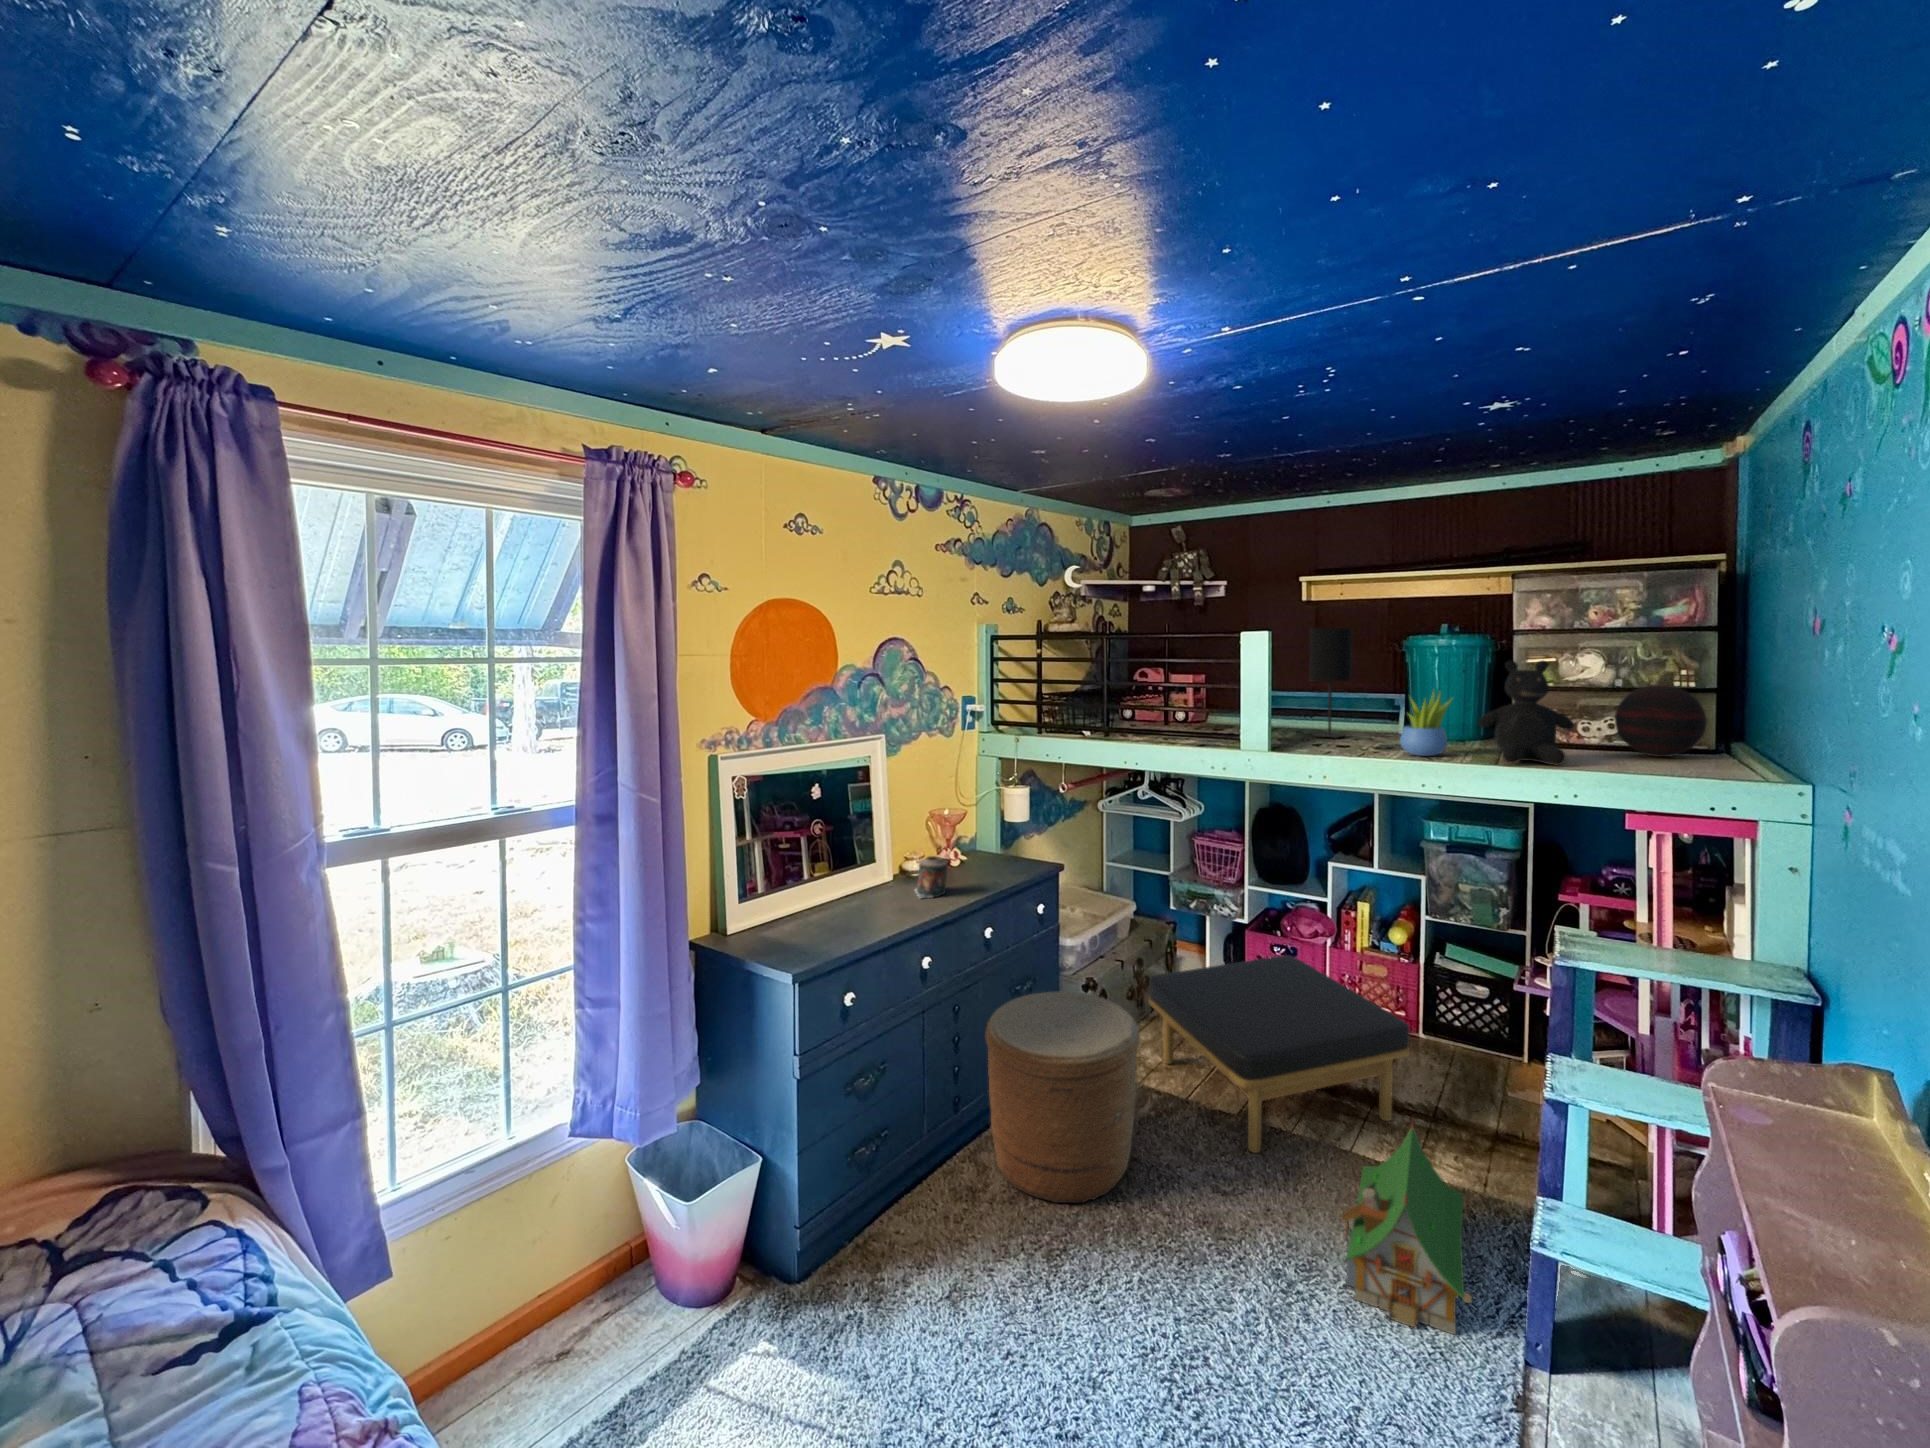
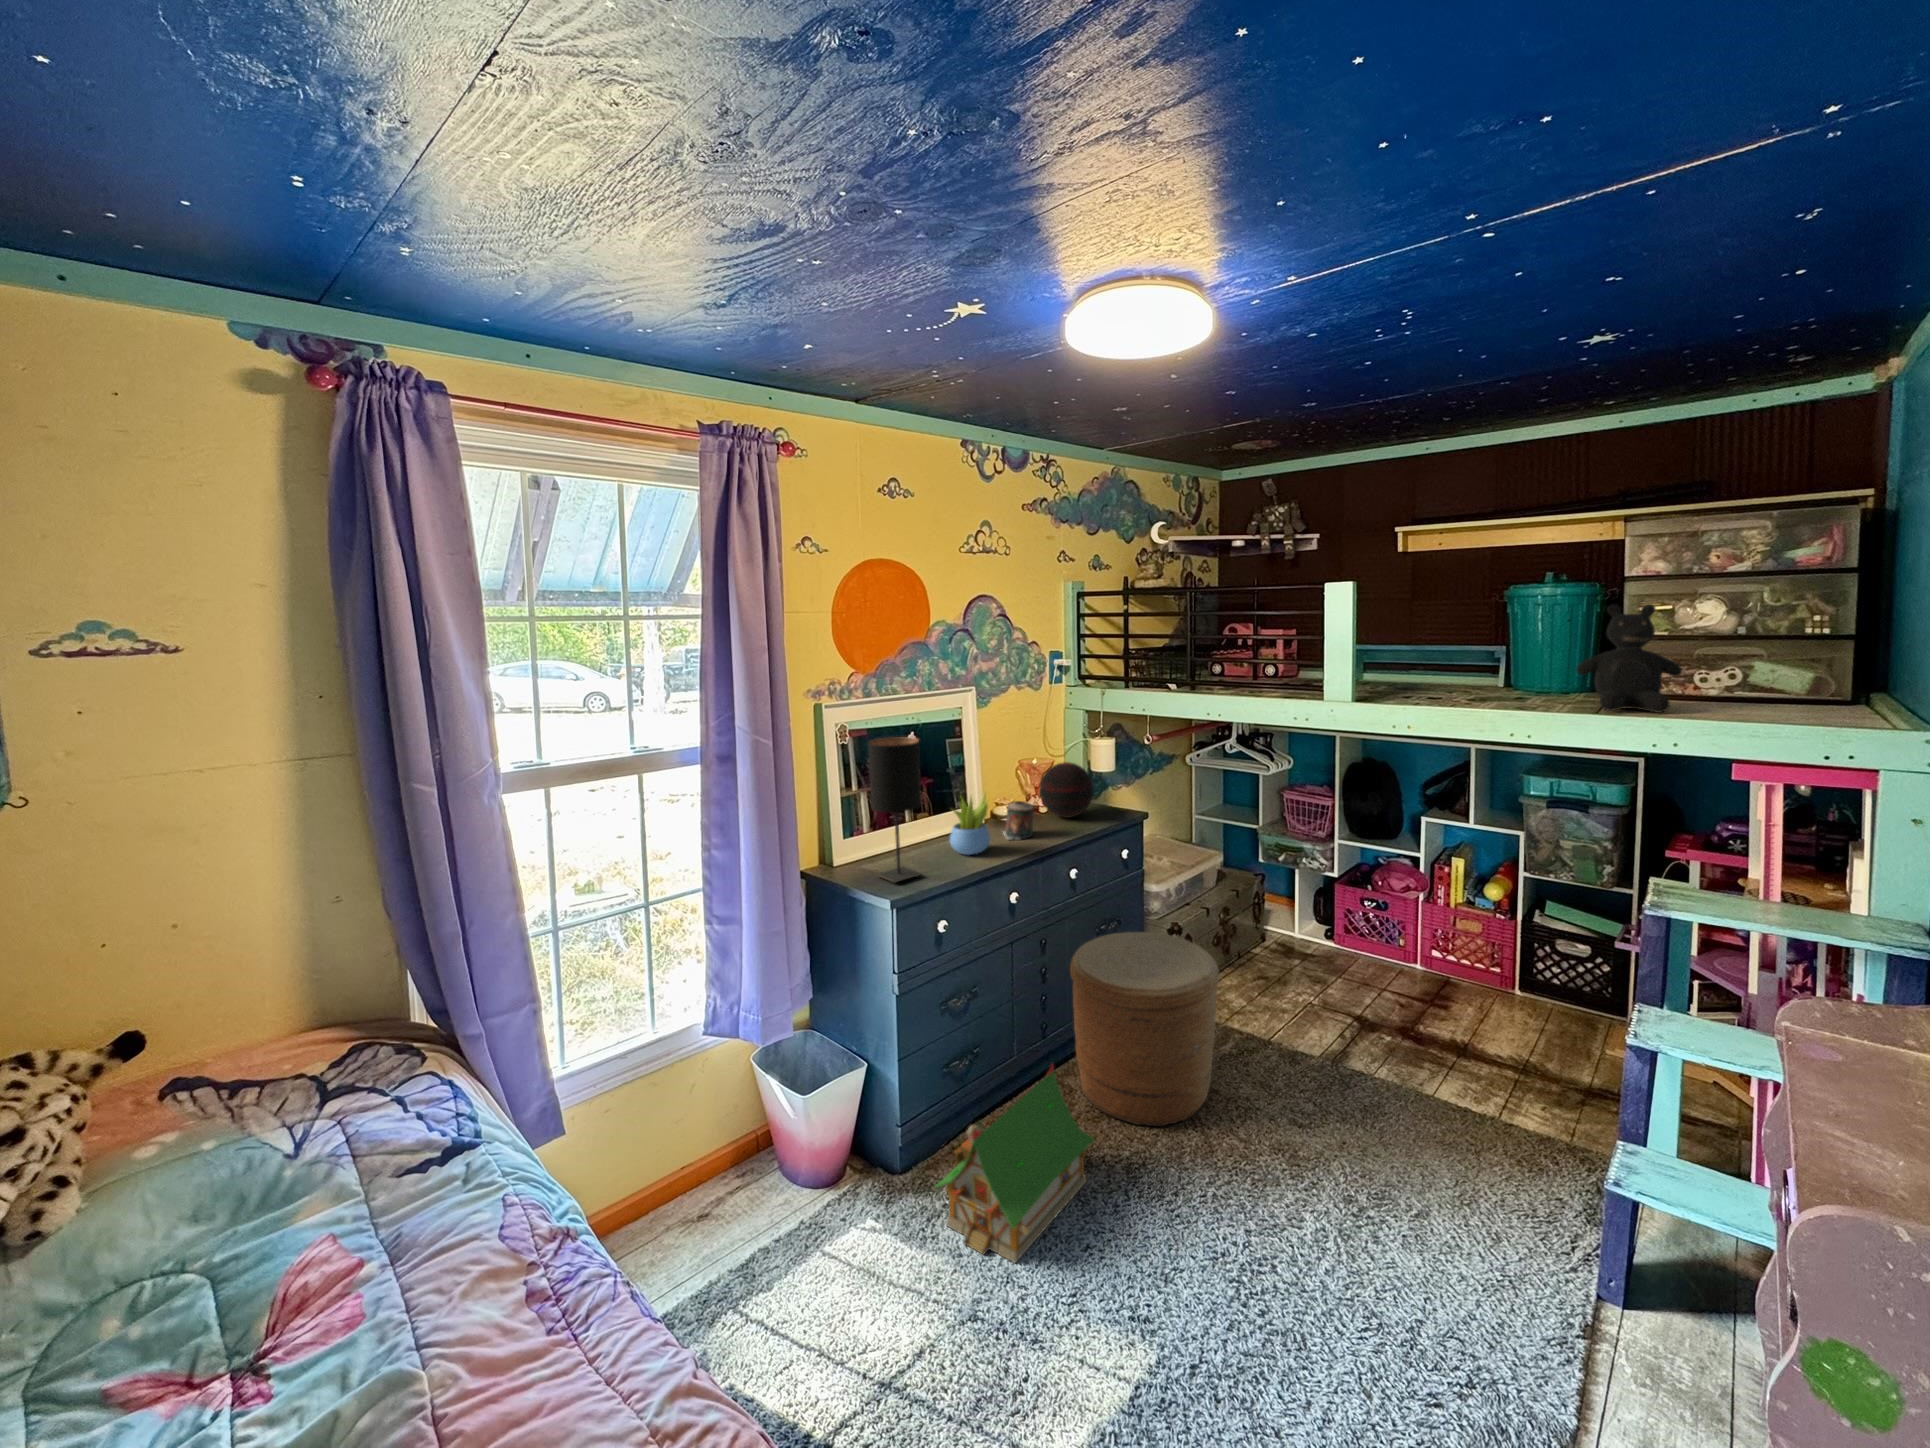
table lamp: present [1309,628,1352,738] -> present [868,737,921,883]
decorative orb: present [1615,685,1707,757] -> present [1039,762,1094,818]
succulent plant: present [1400,693,1451,756] -> present [950,793,990,855]
ottoman: present [1149,955,1410,1153] -> none [1233,908,1500,1093]
toy house: present [1341,1125,1472,1334] -> present [934,1064,1095,1263]

